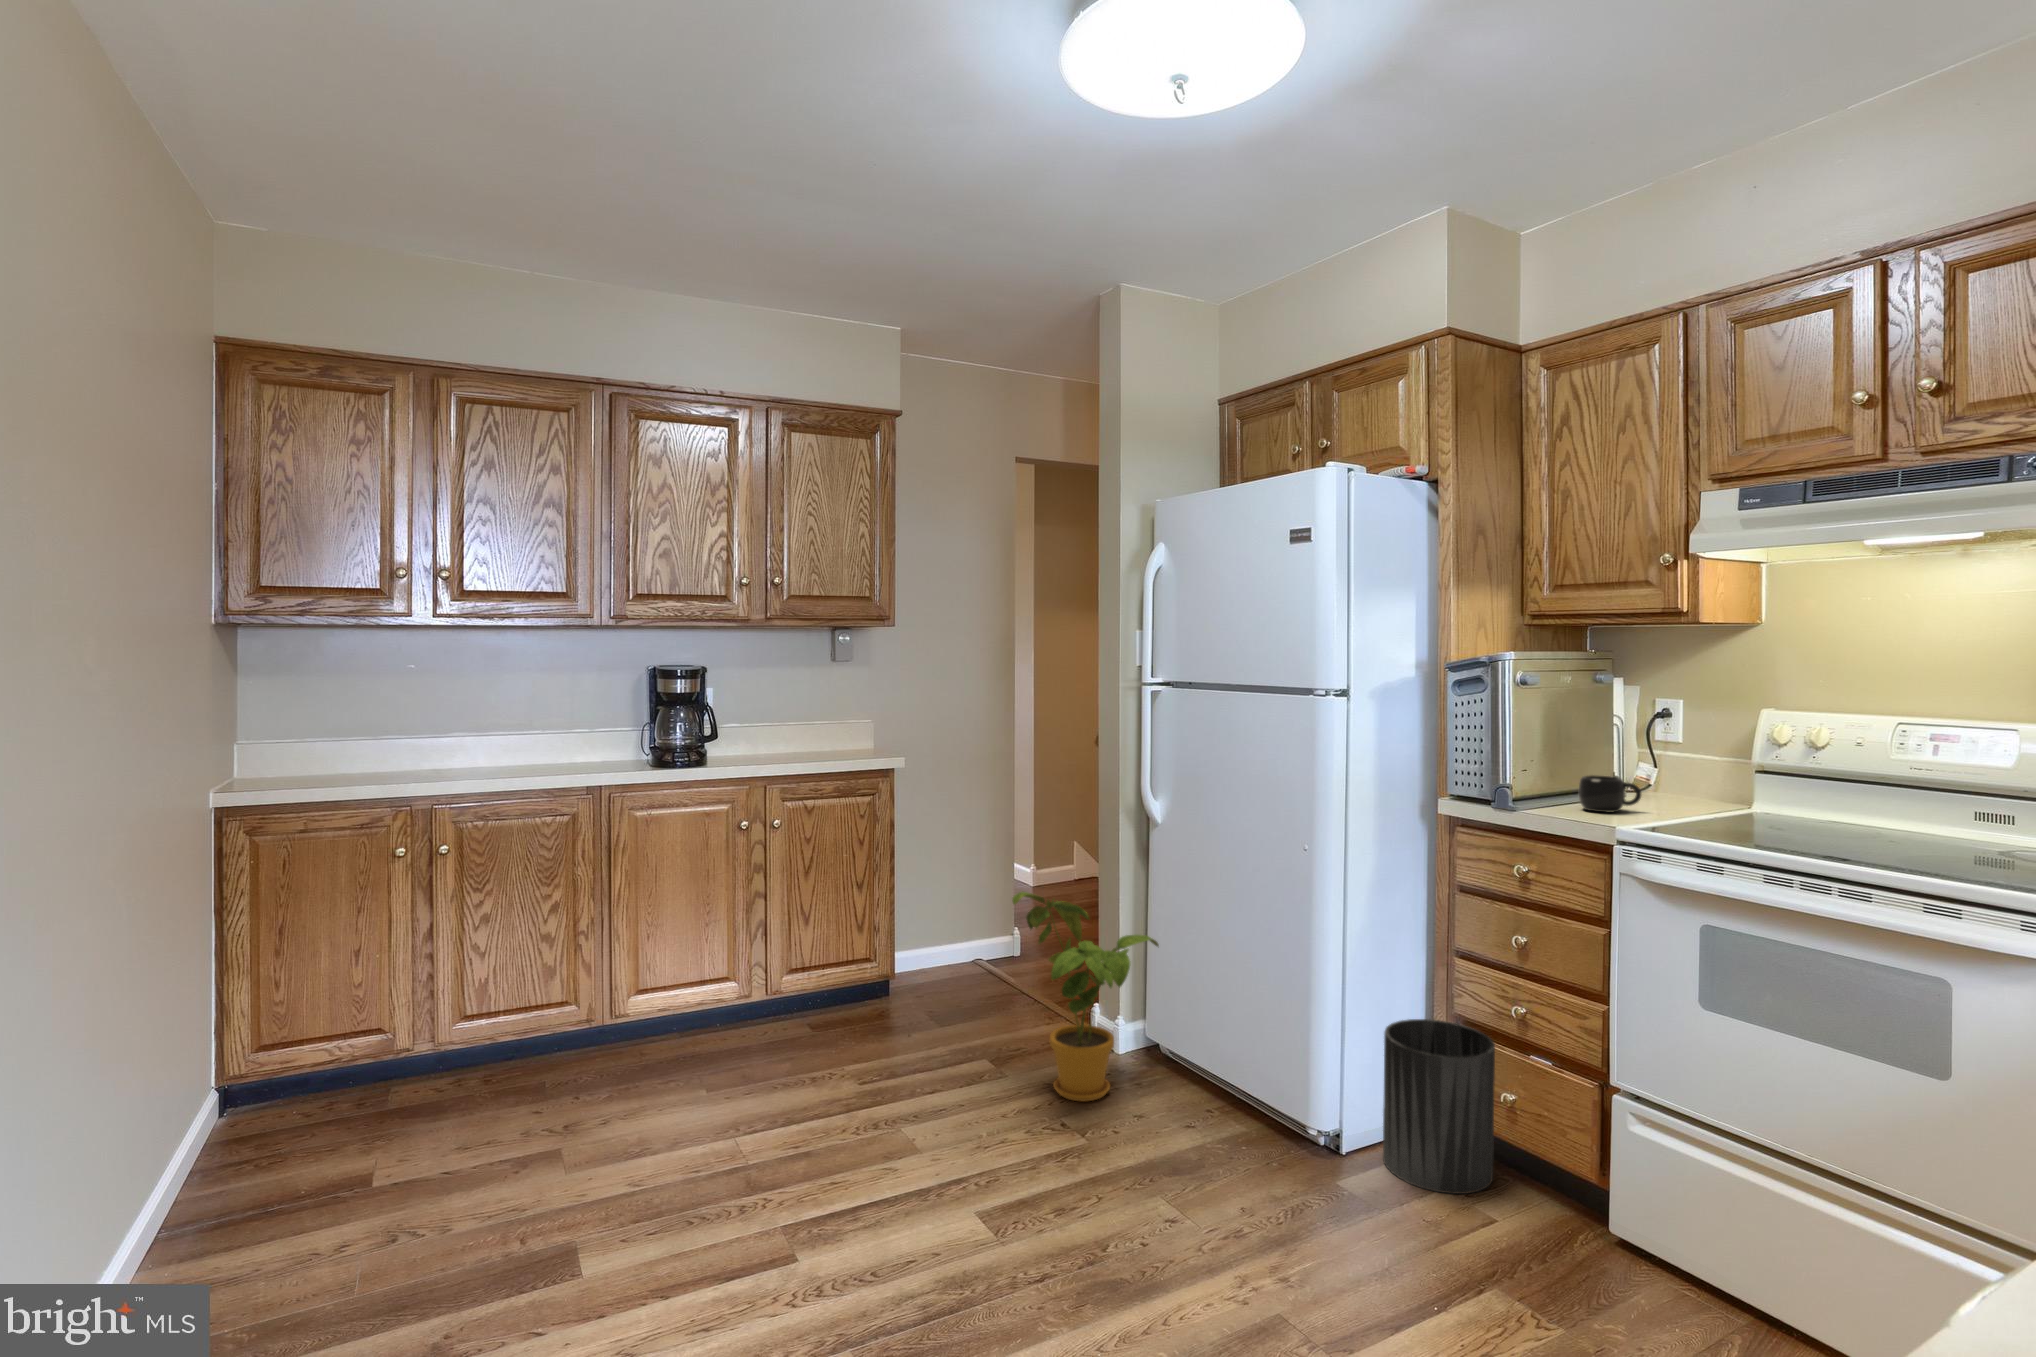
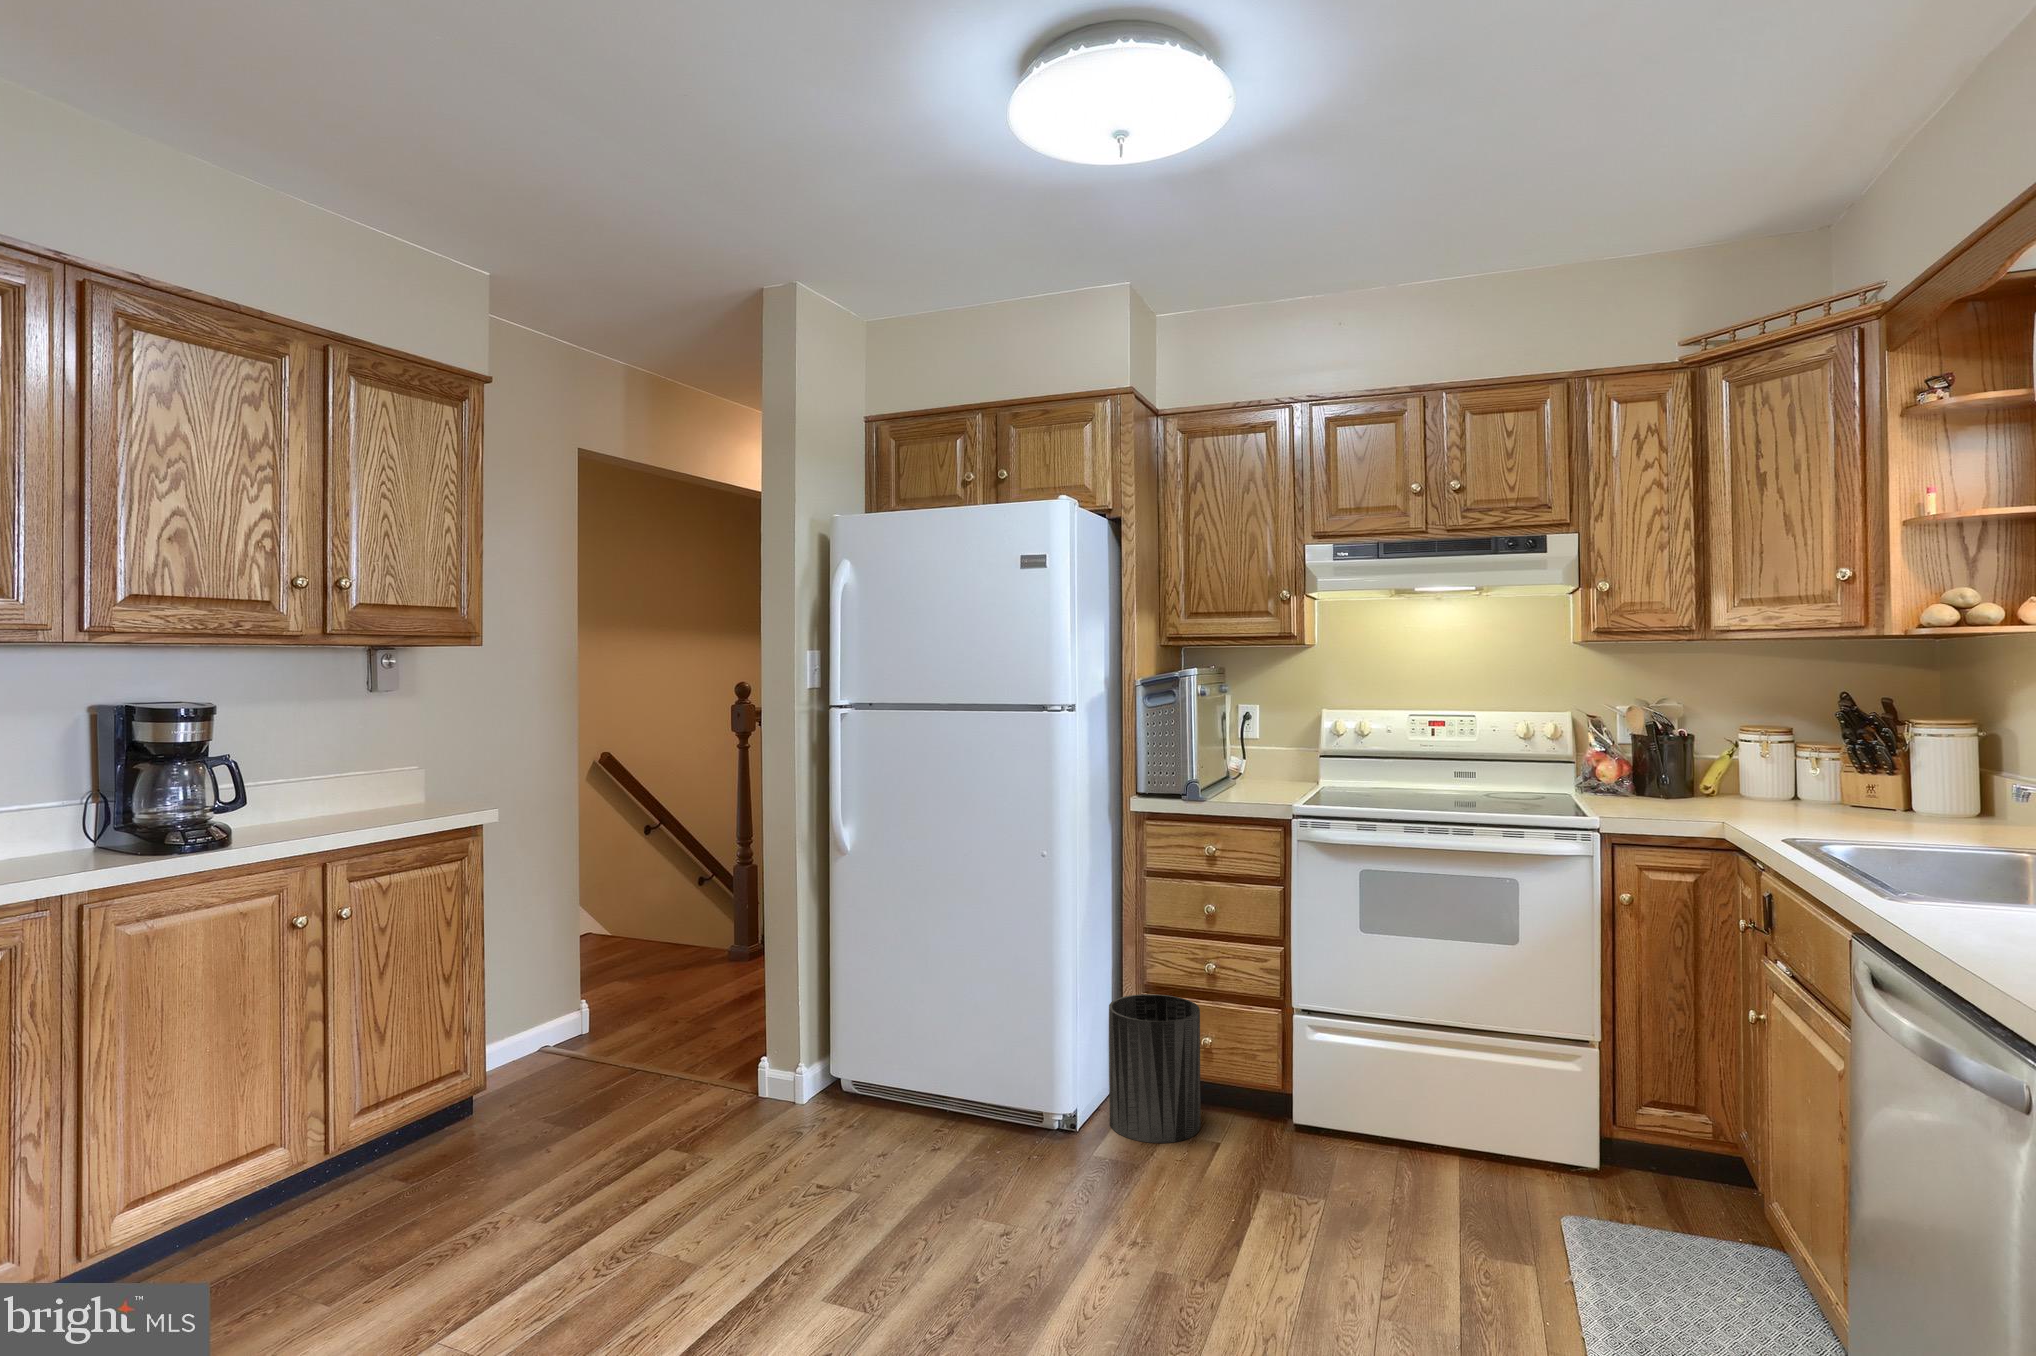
mug: present [1579,775,1641,812] -> none [1234,768,1276,797]
house plant: present [1012,892,1159,1101] -> none [728,943,864,1164]

